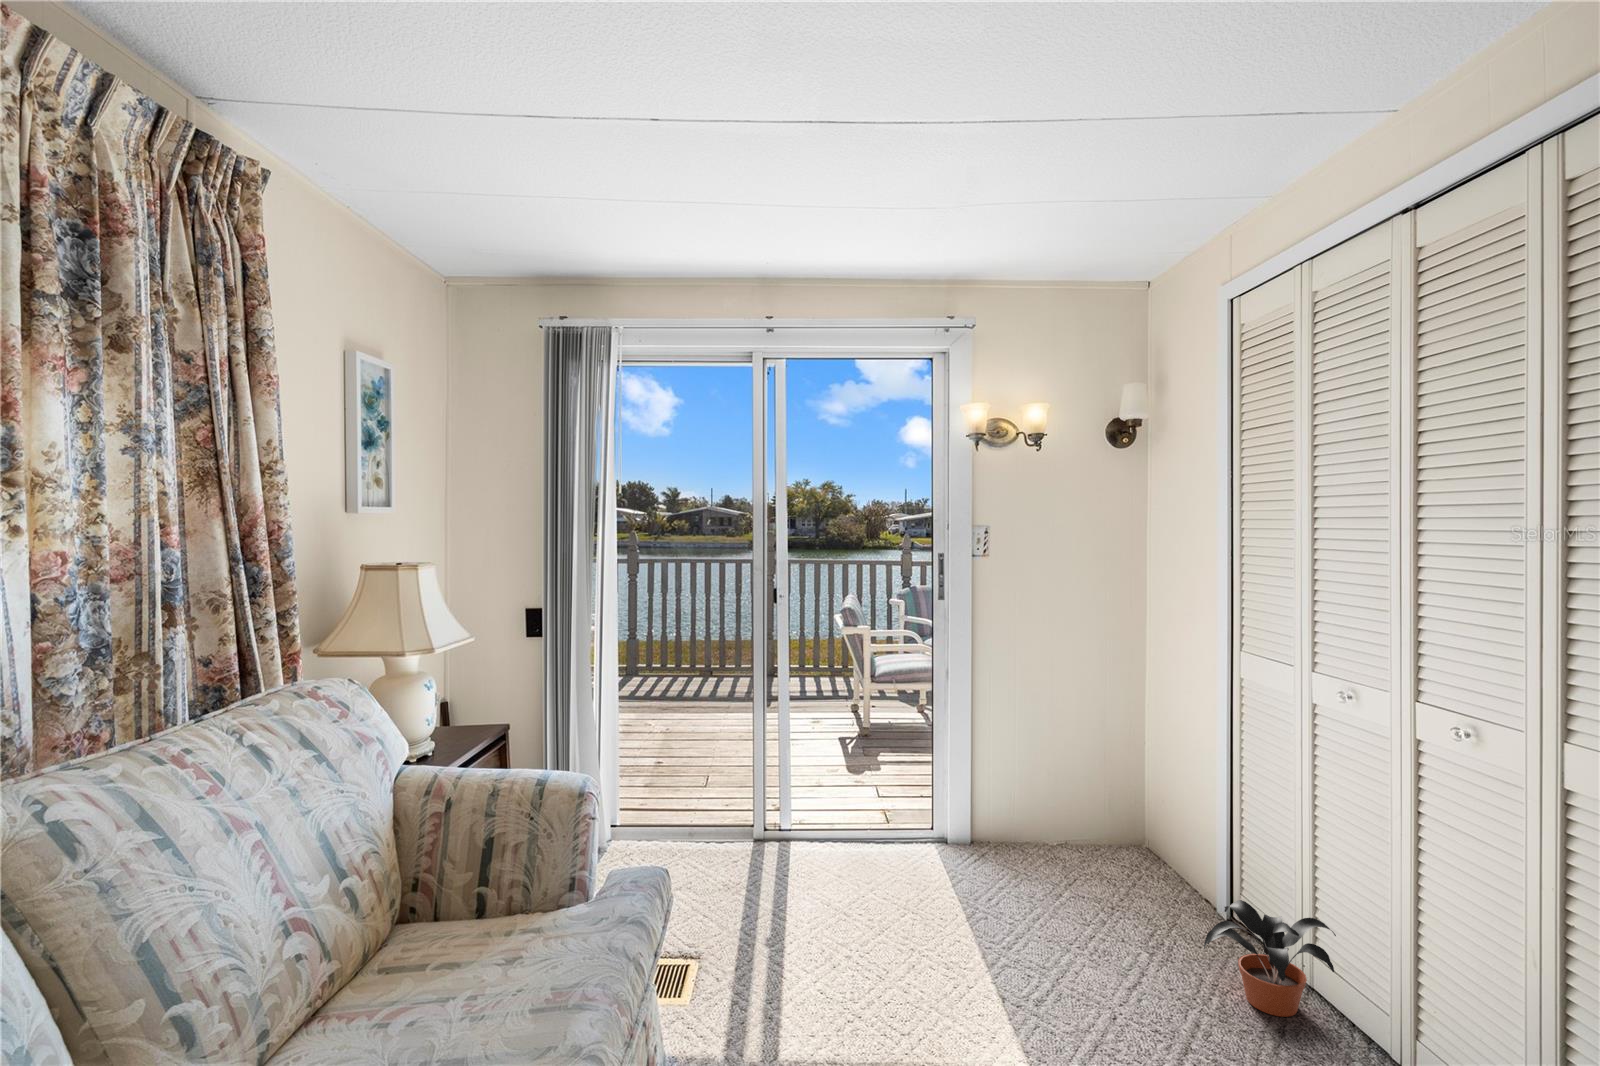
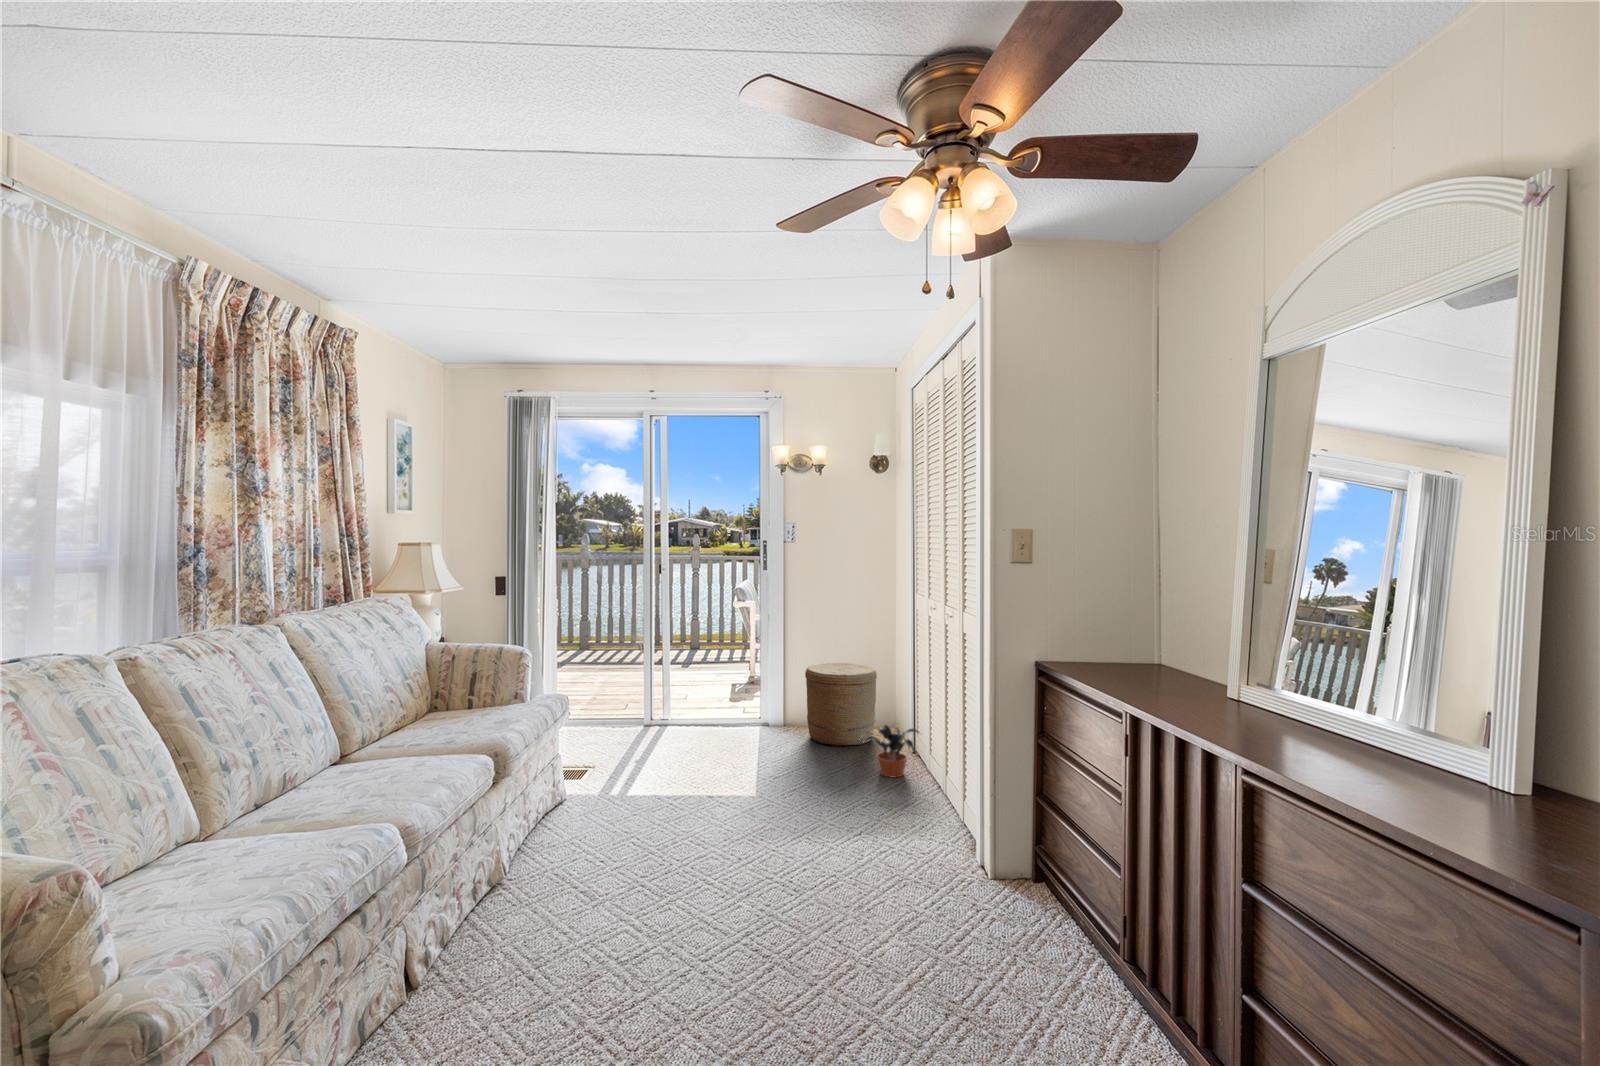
woven basket: none [1042,755,1174,913] -> present [805,663,877,746]

